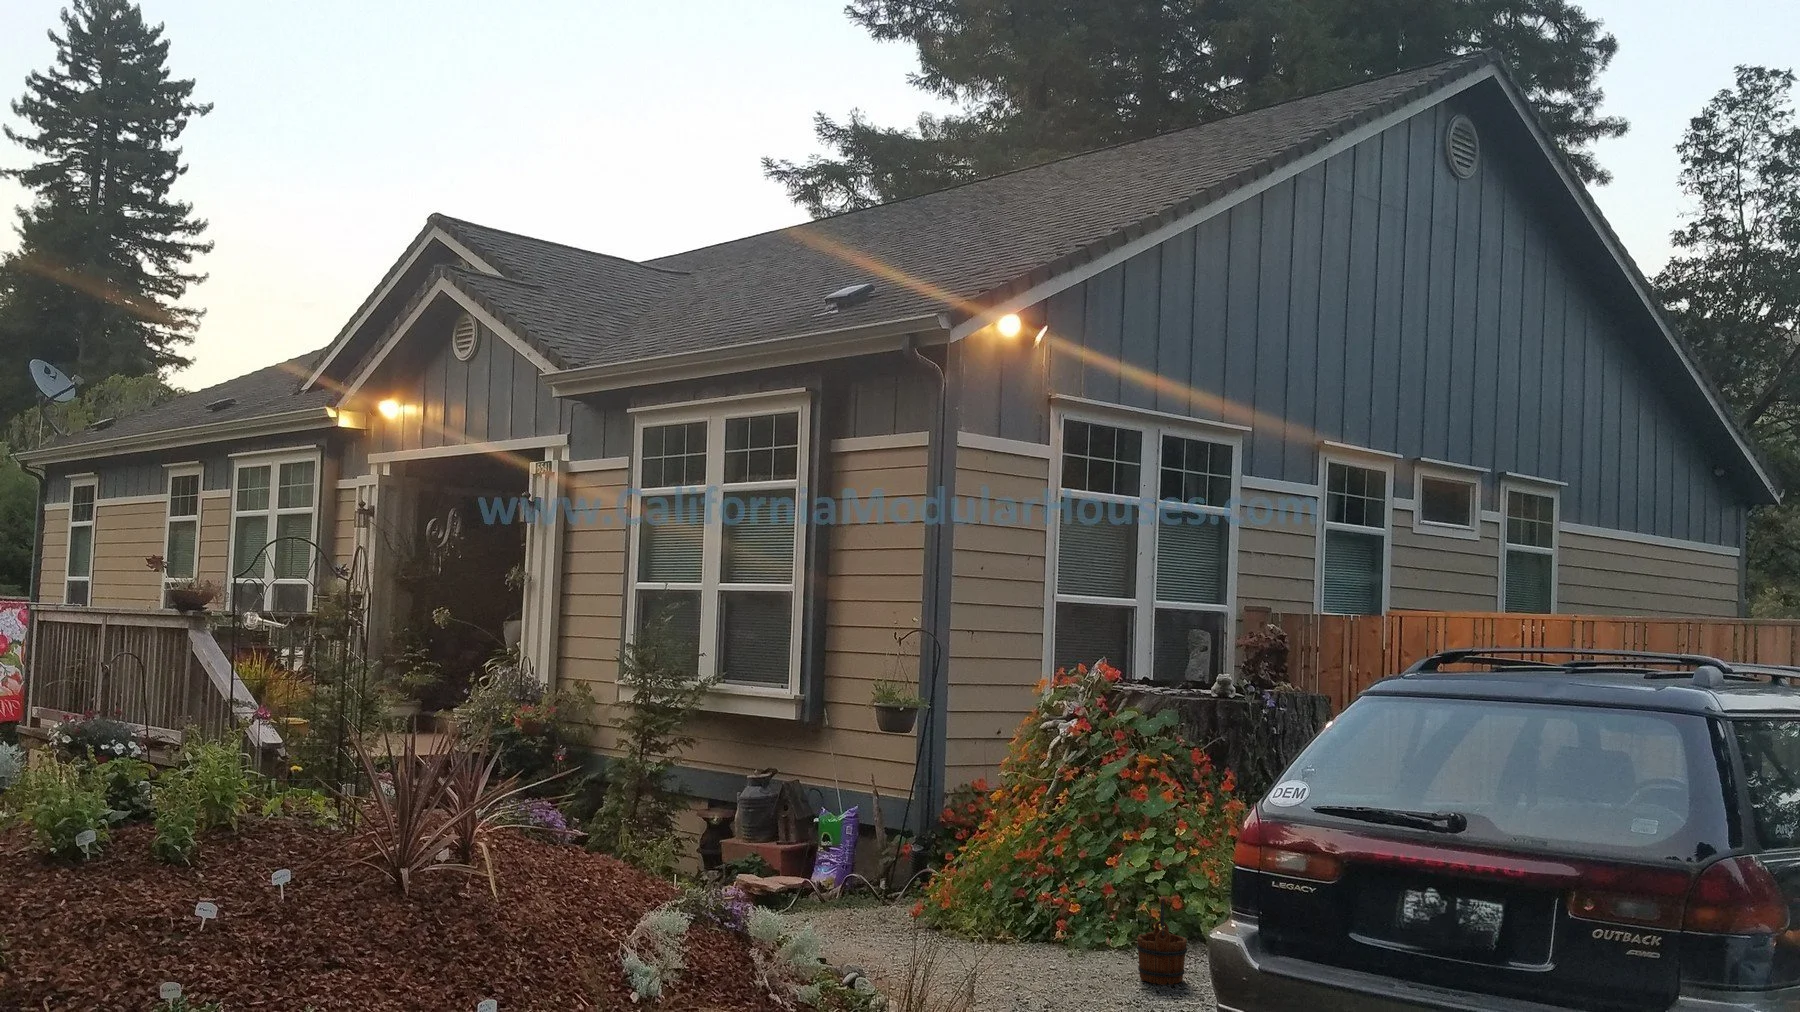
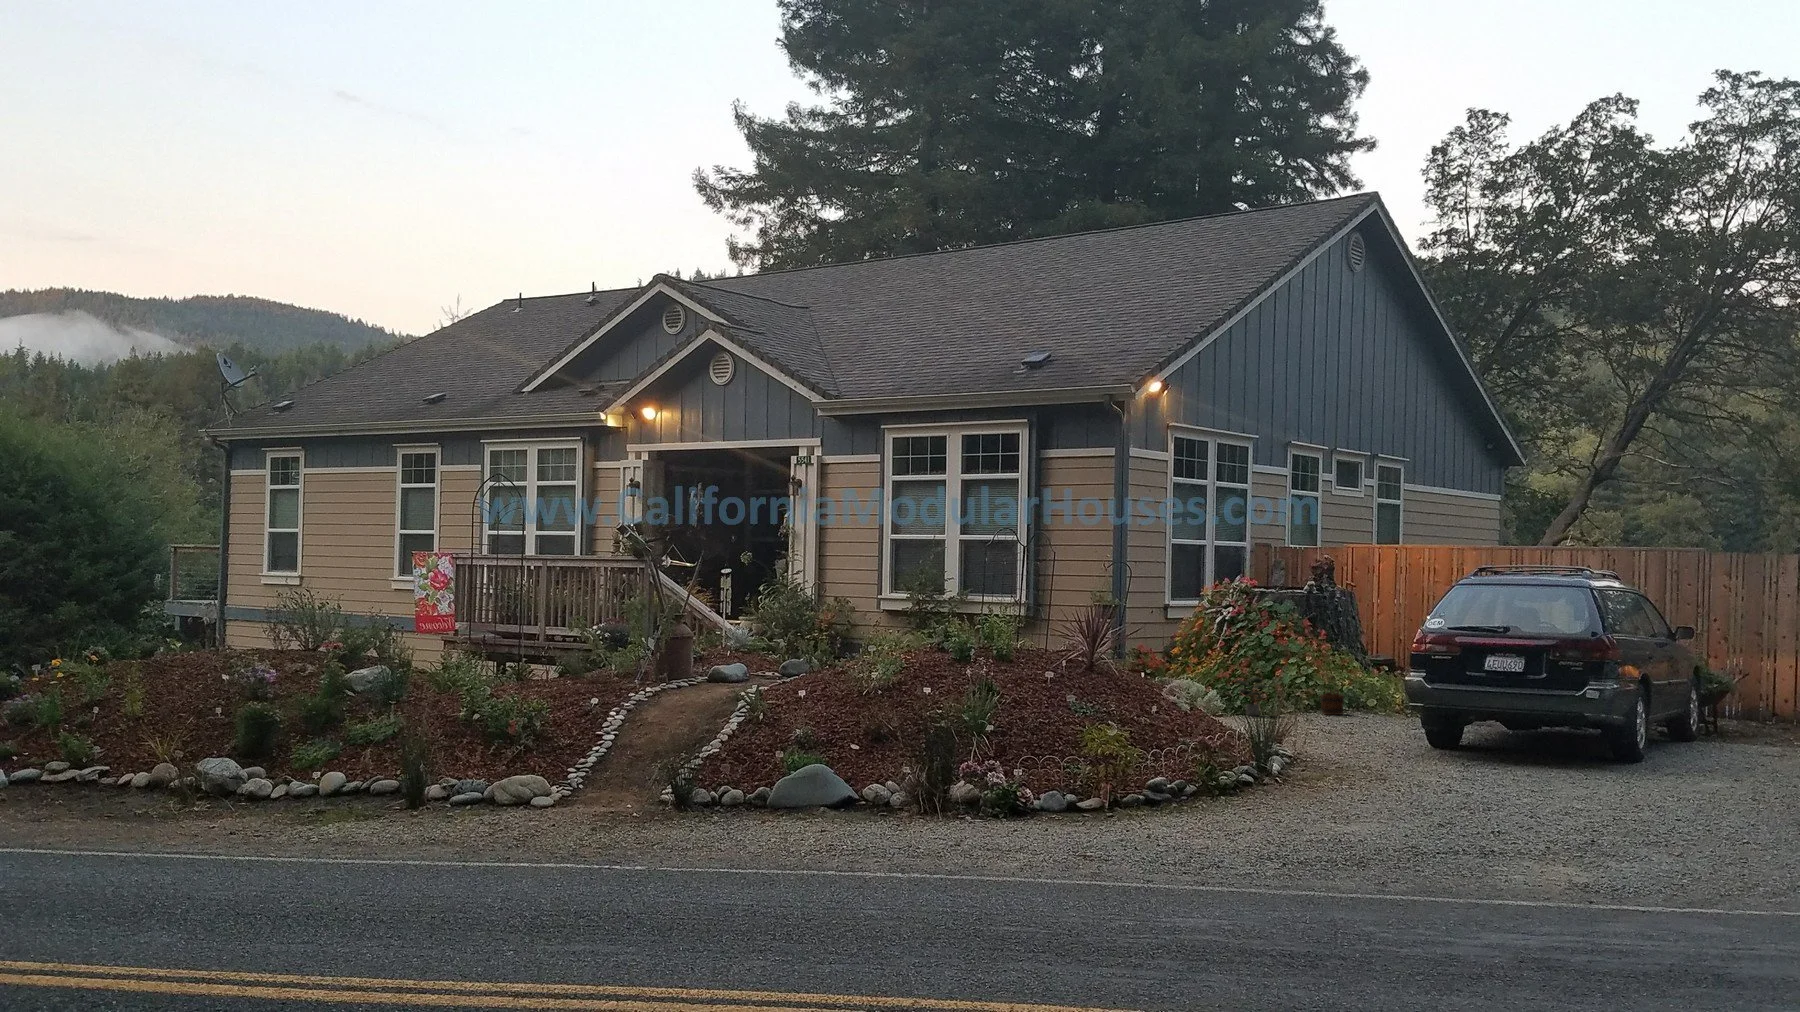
potted plant: none [996,876,1063,956] -> present [1237,677,1268,716]

